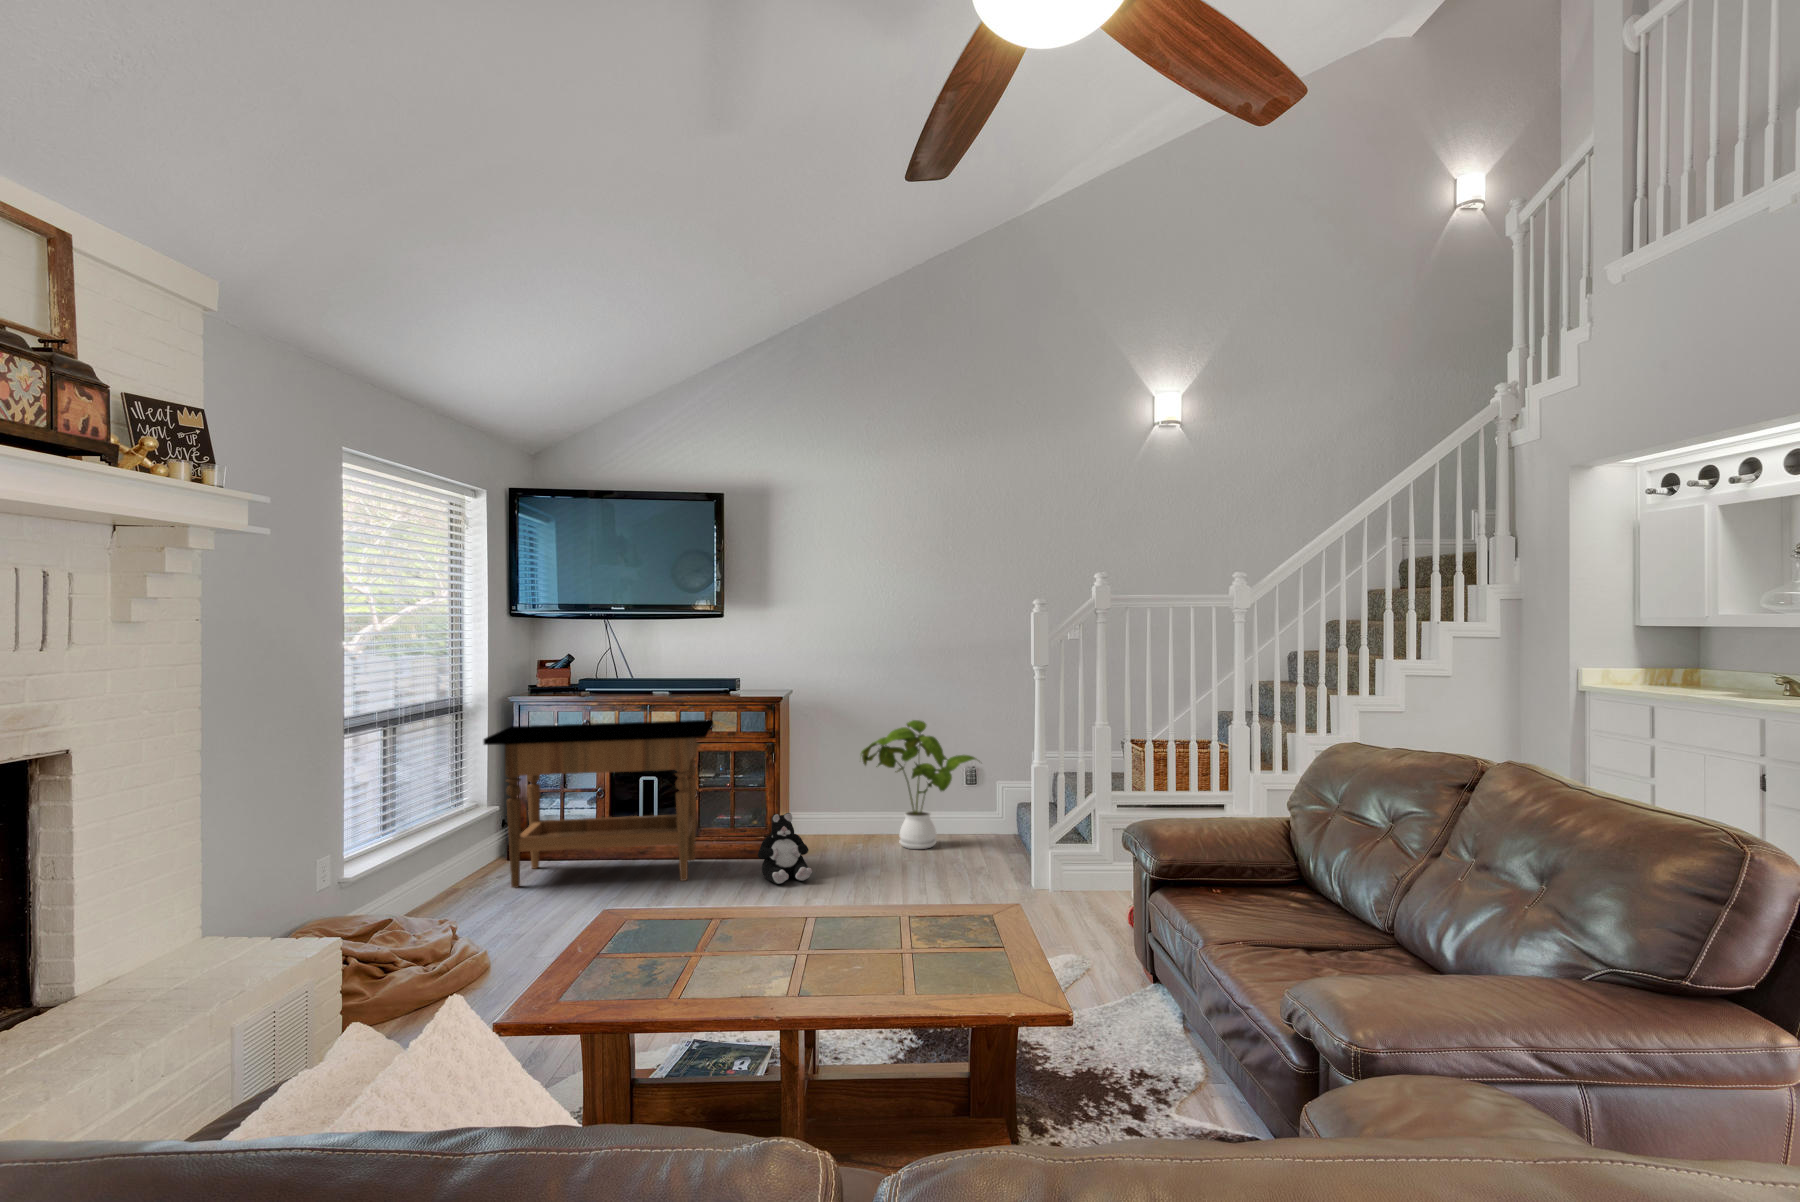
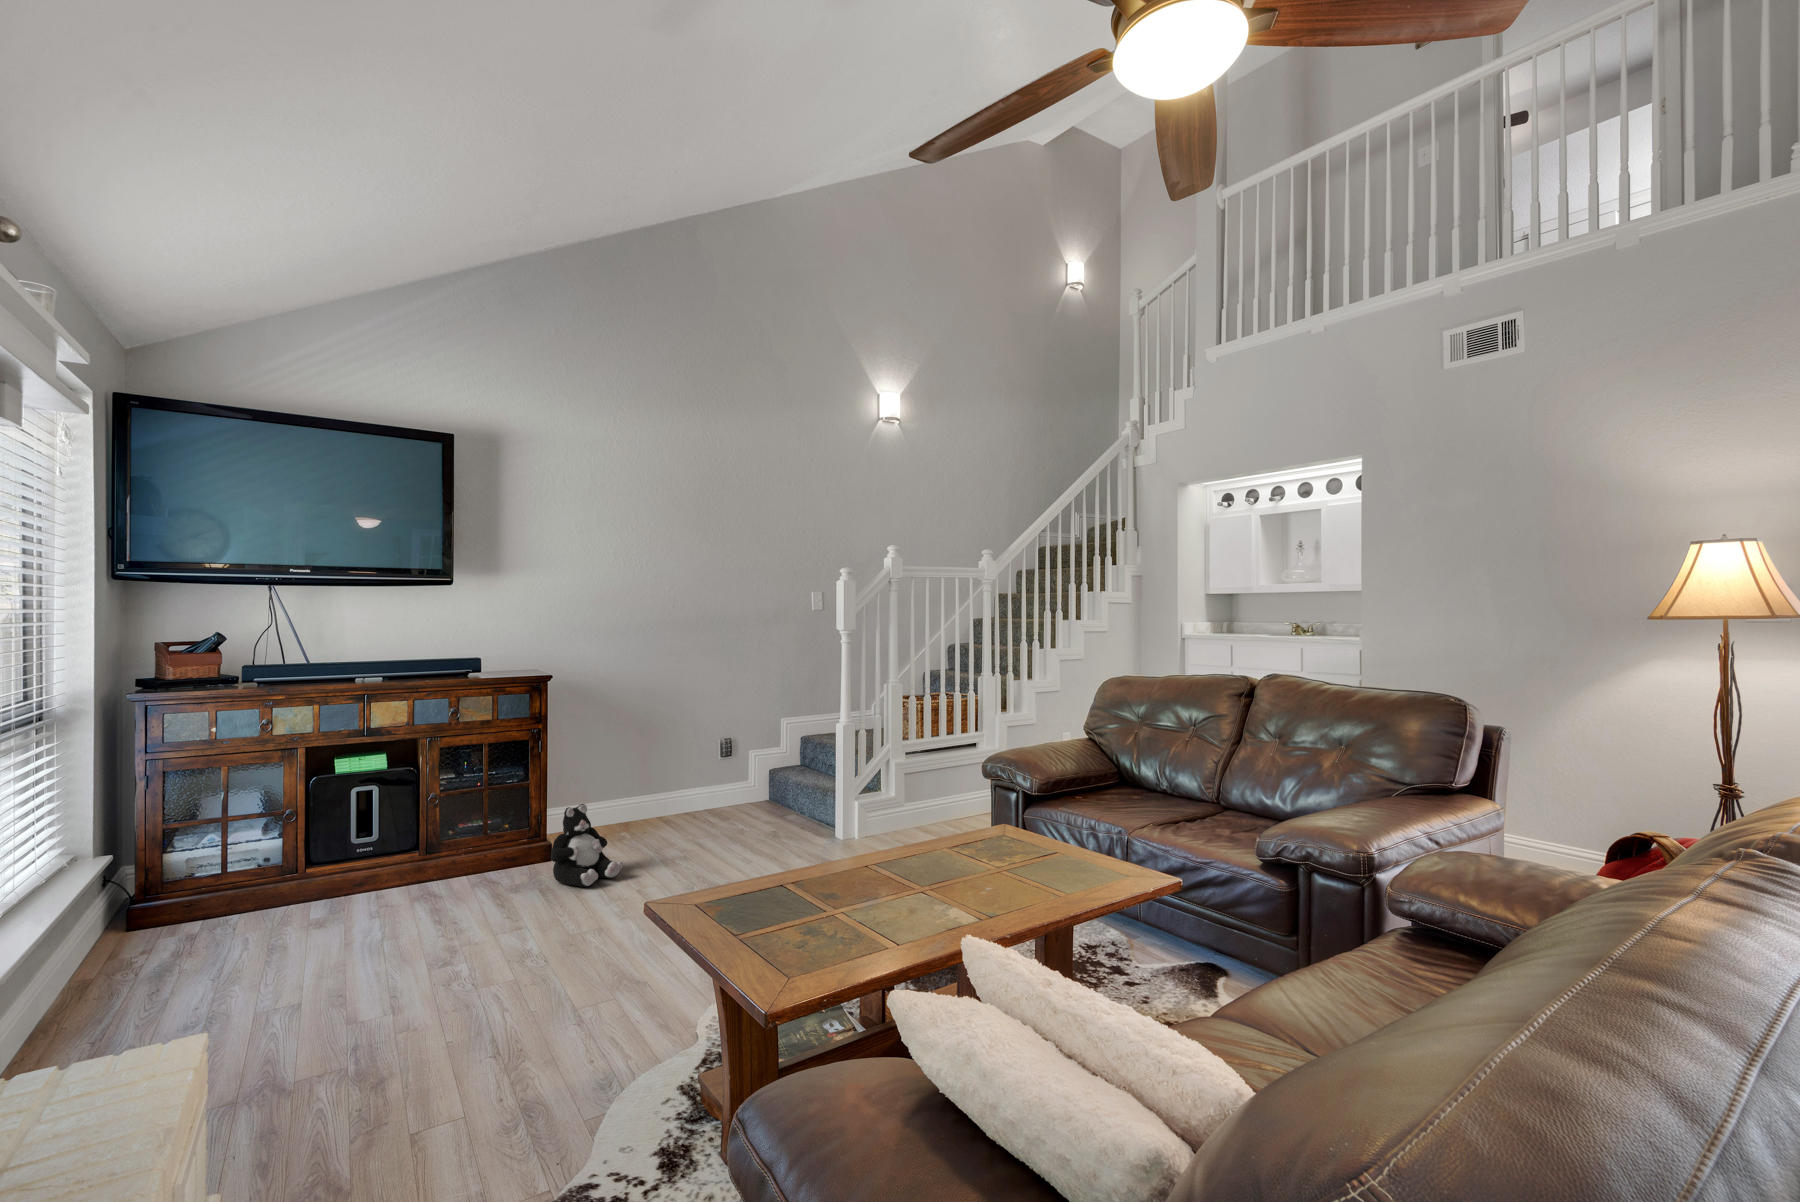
side table: present [483,720,713,888] -> none [121,707,484,973]
house plant: present [861,720,976,849] -> none [620,692,743,825]

